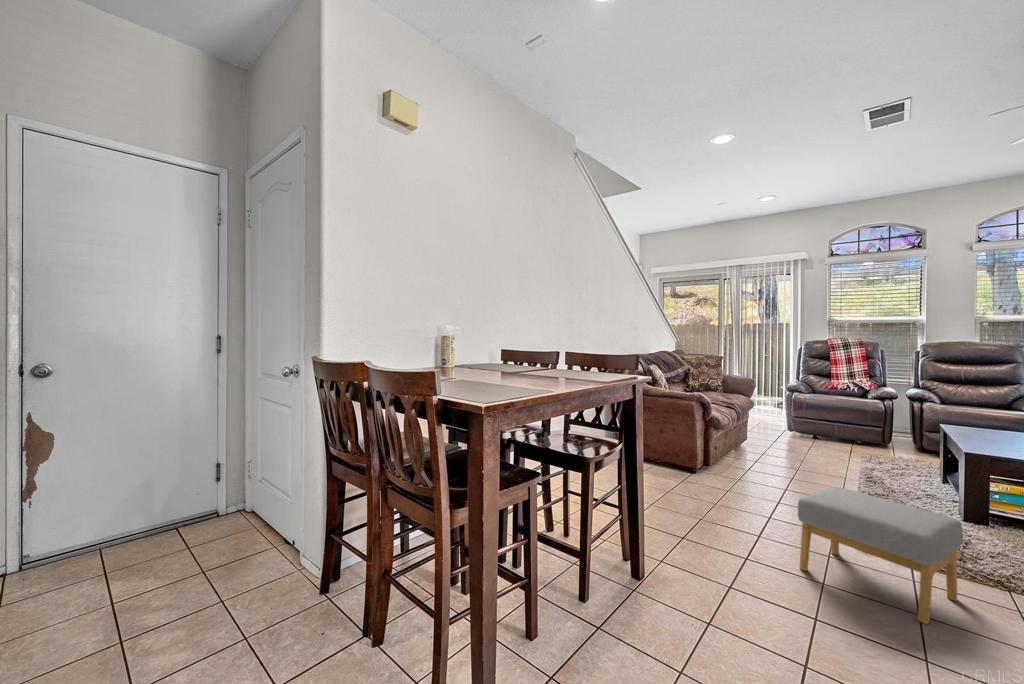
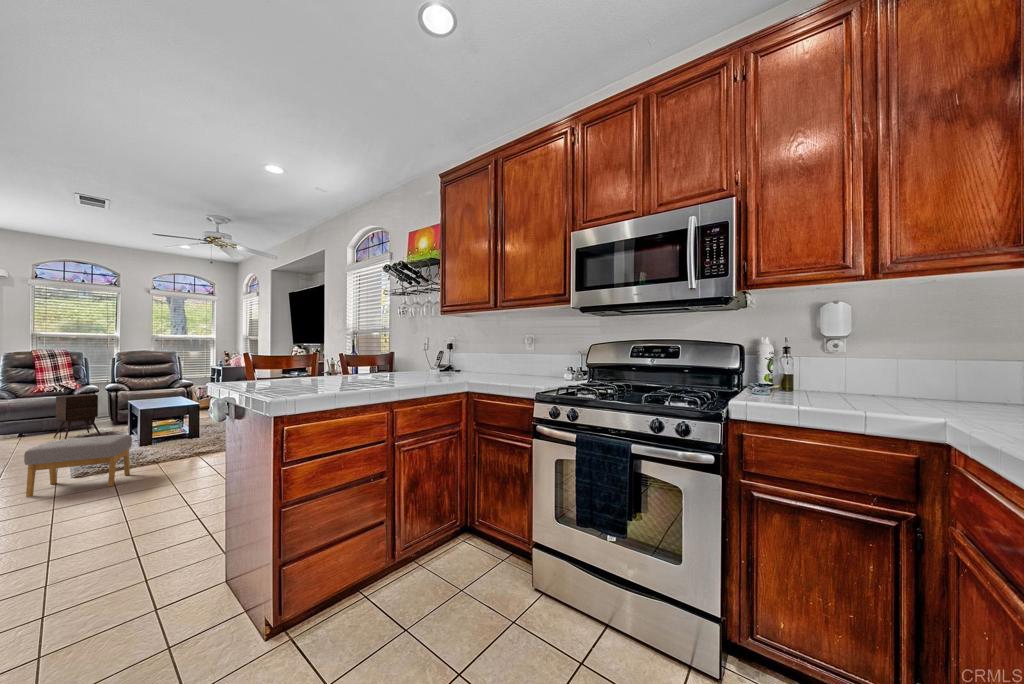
side table: none [845,400,900,465] -> present [54,394,101,439]

